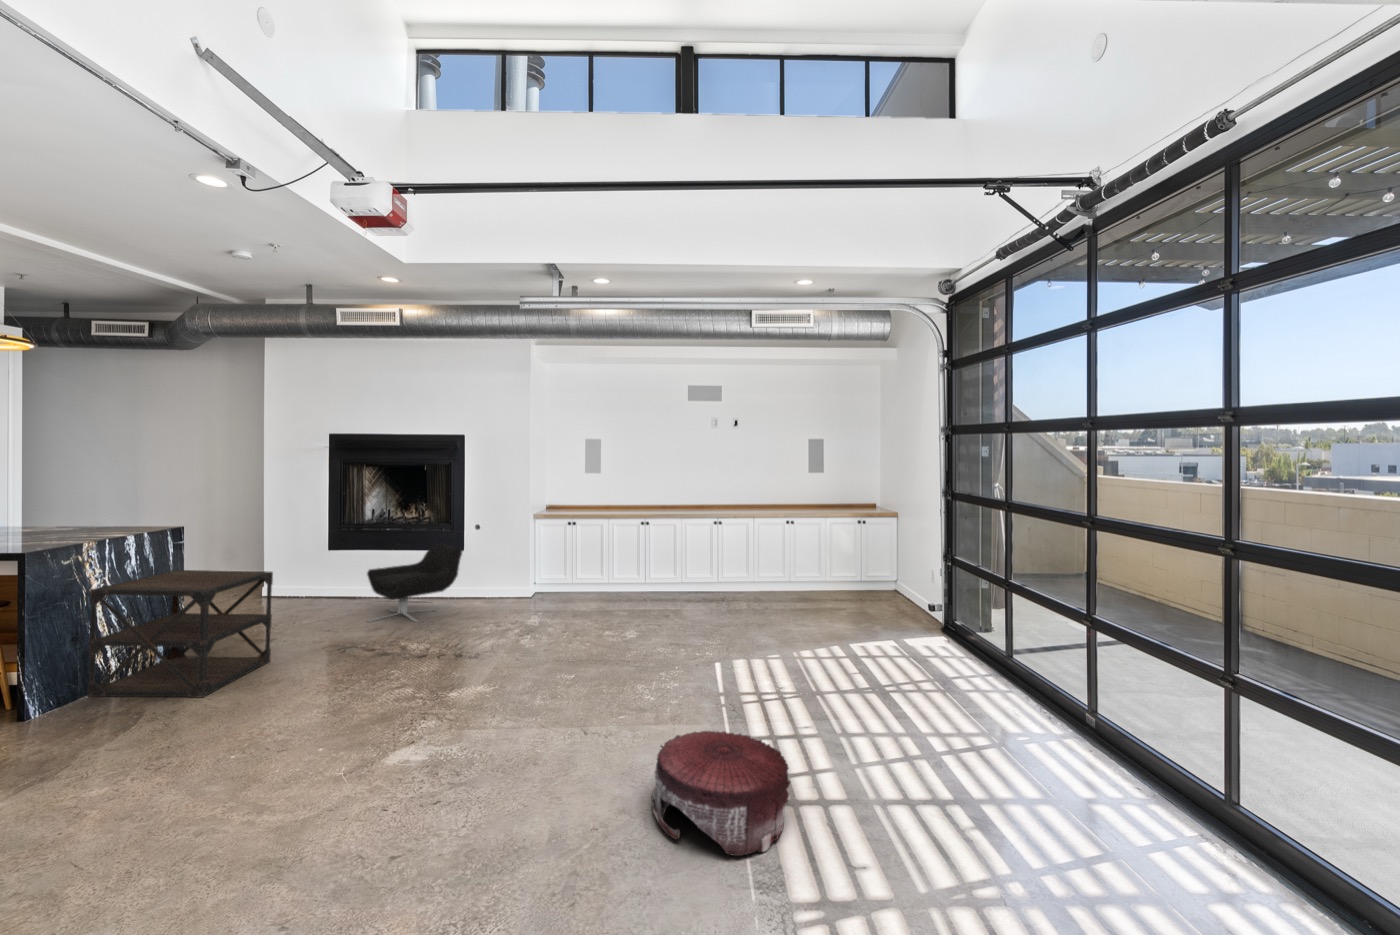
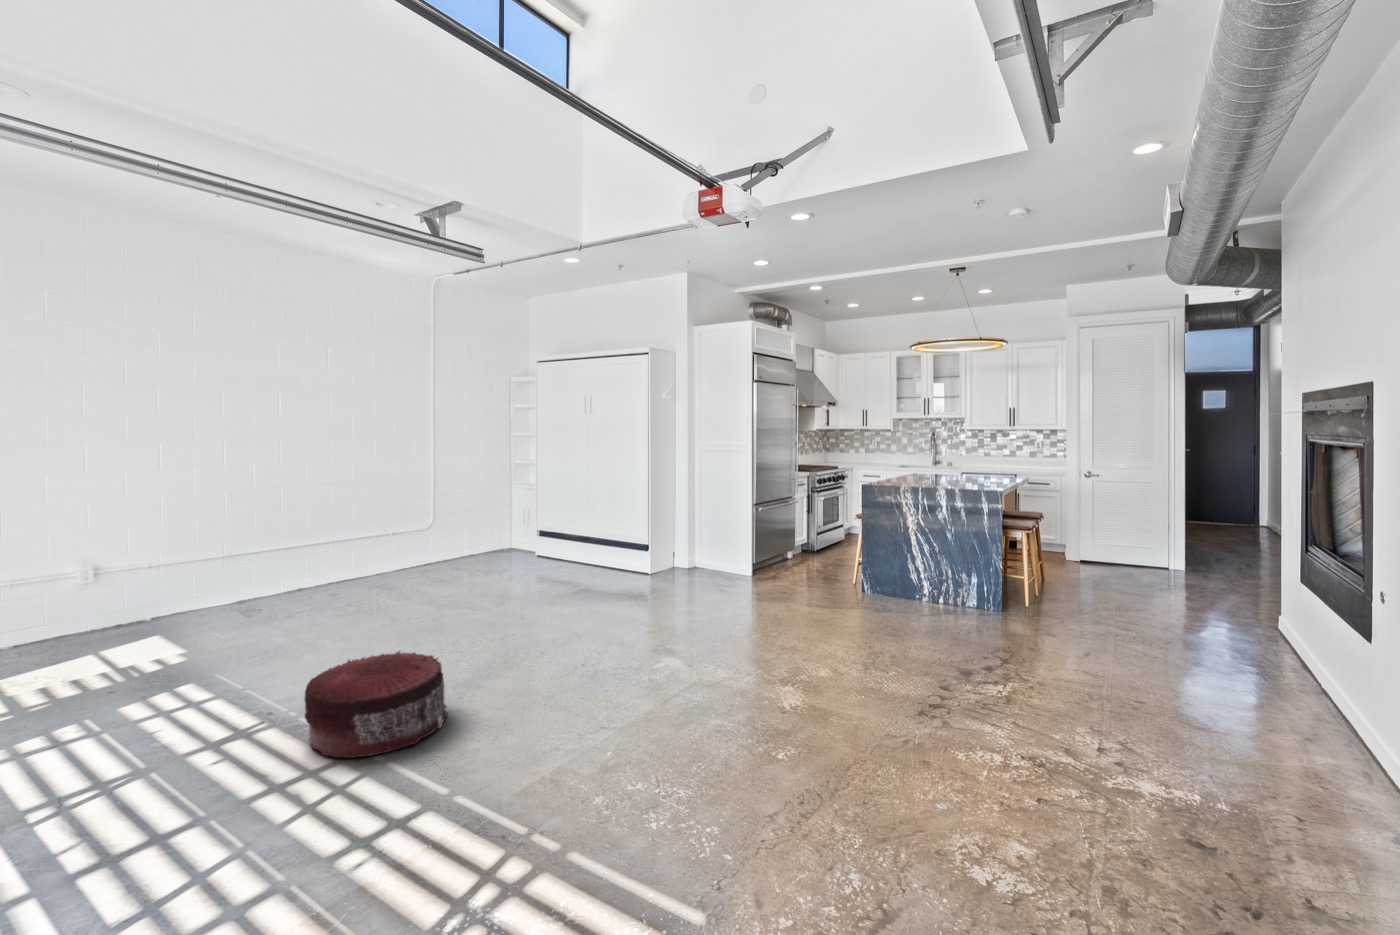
lounge chair: present [367,544,462,622] -> none [1122,590,1344,716]
side table: present [88,570,273,697] -> none [867,520,981,631]

